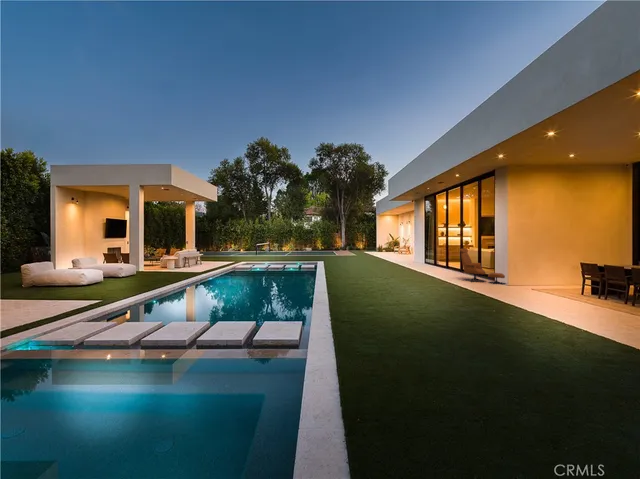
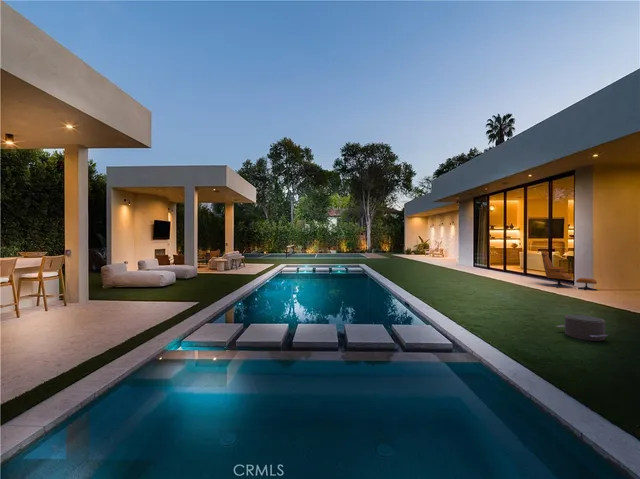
pouf: none [409,304,441,325] -> present [557,315,607,341]

